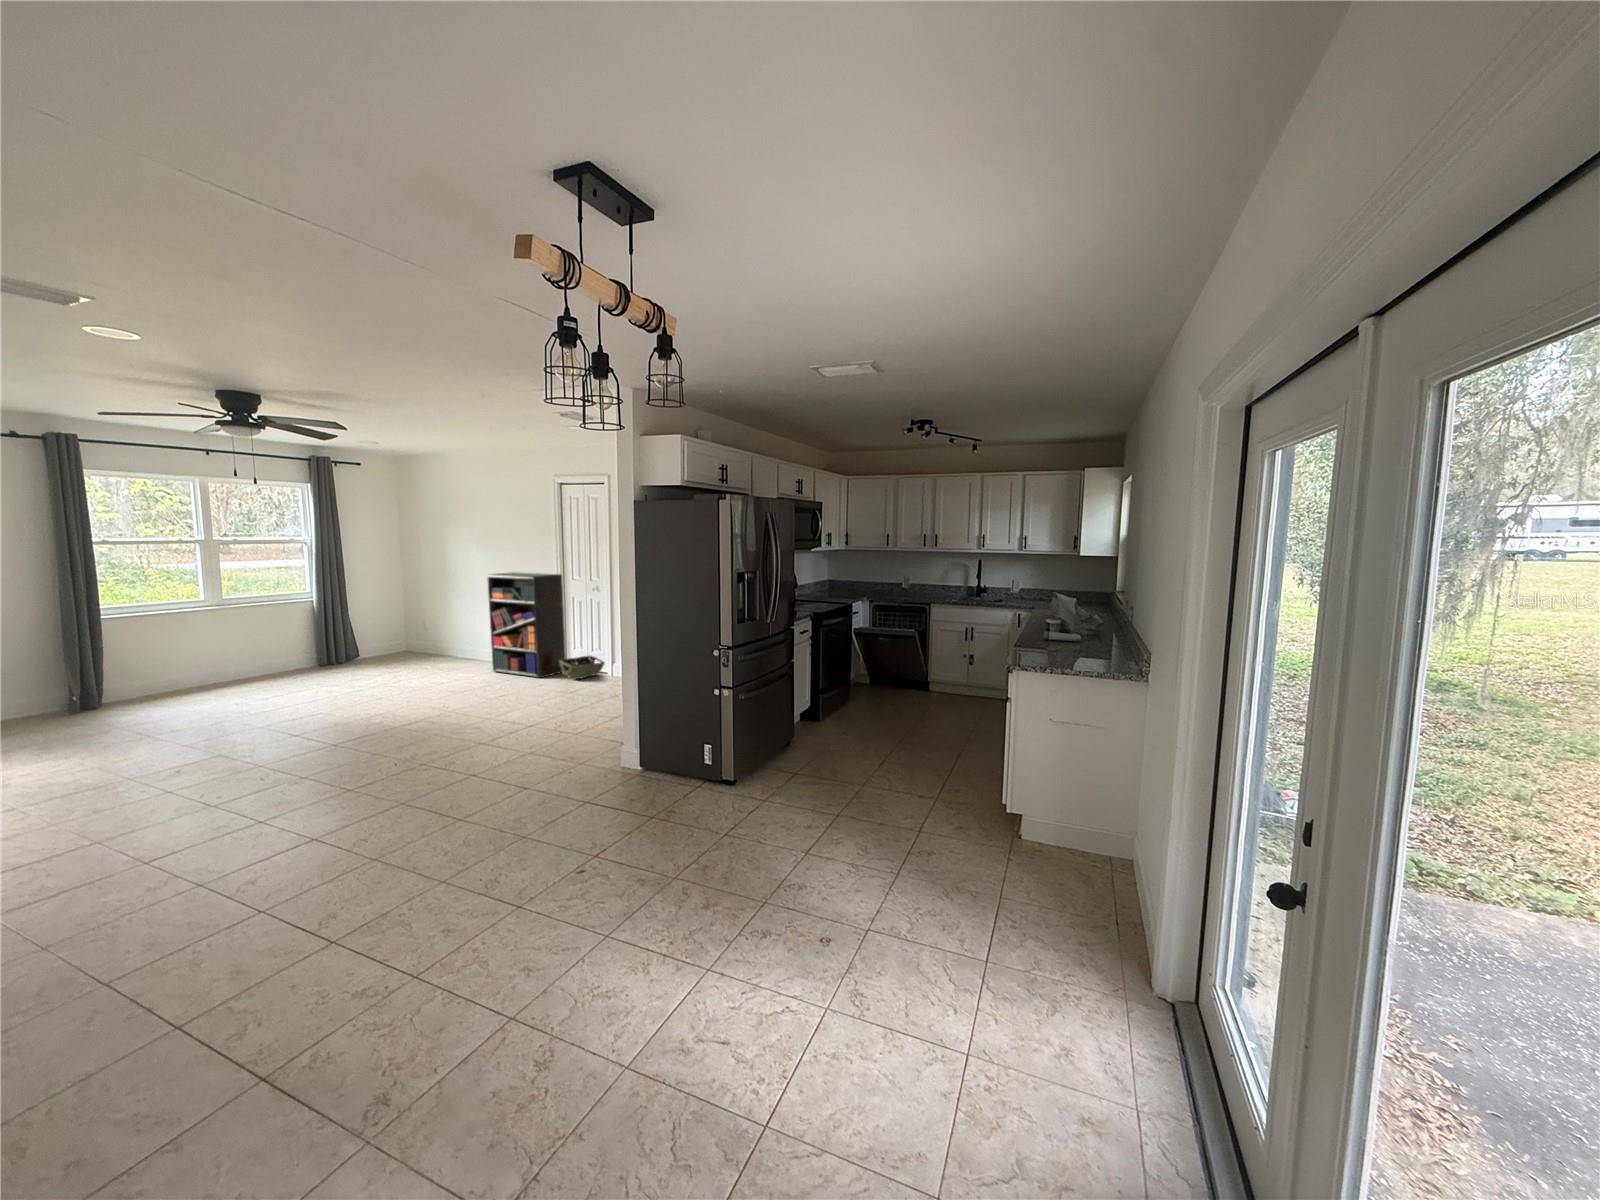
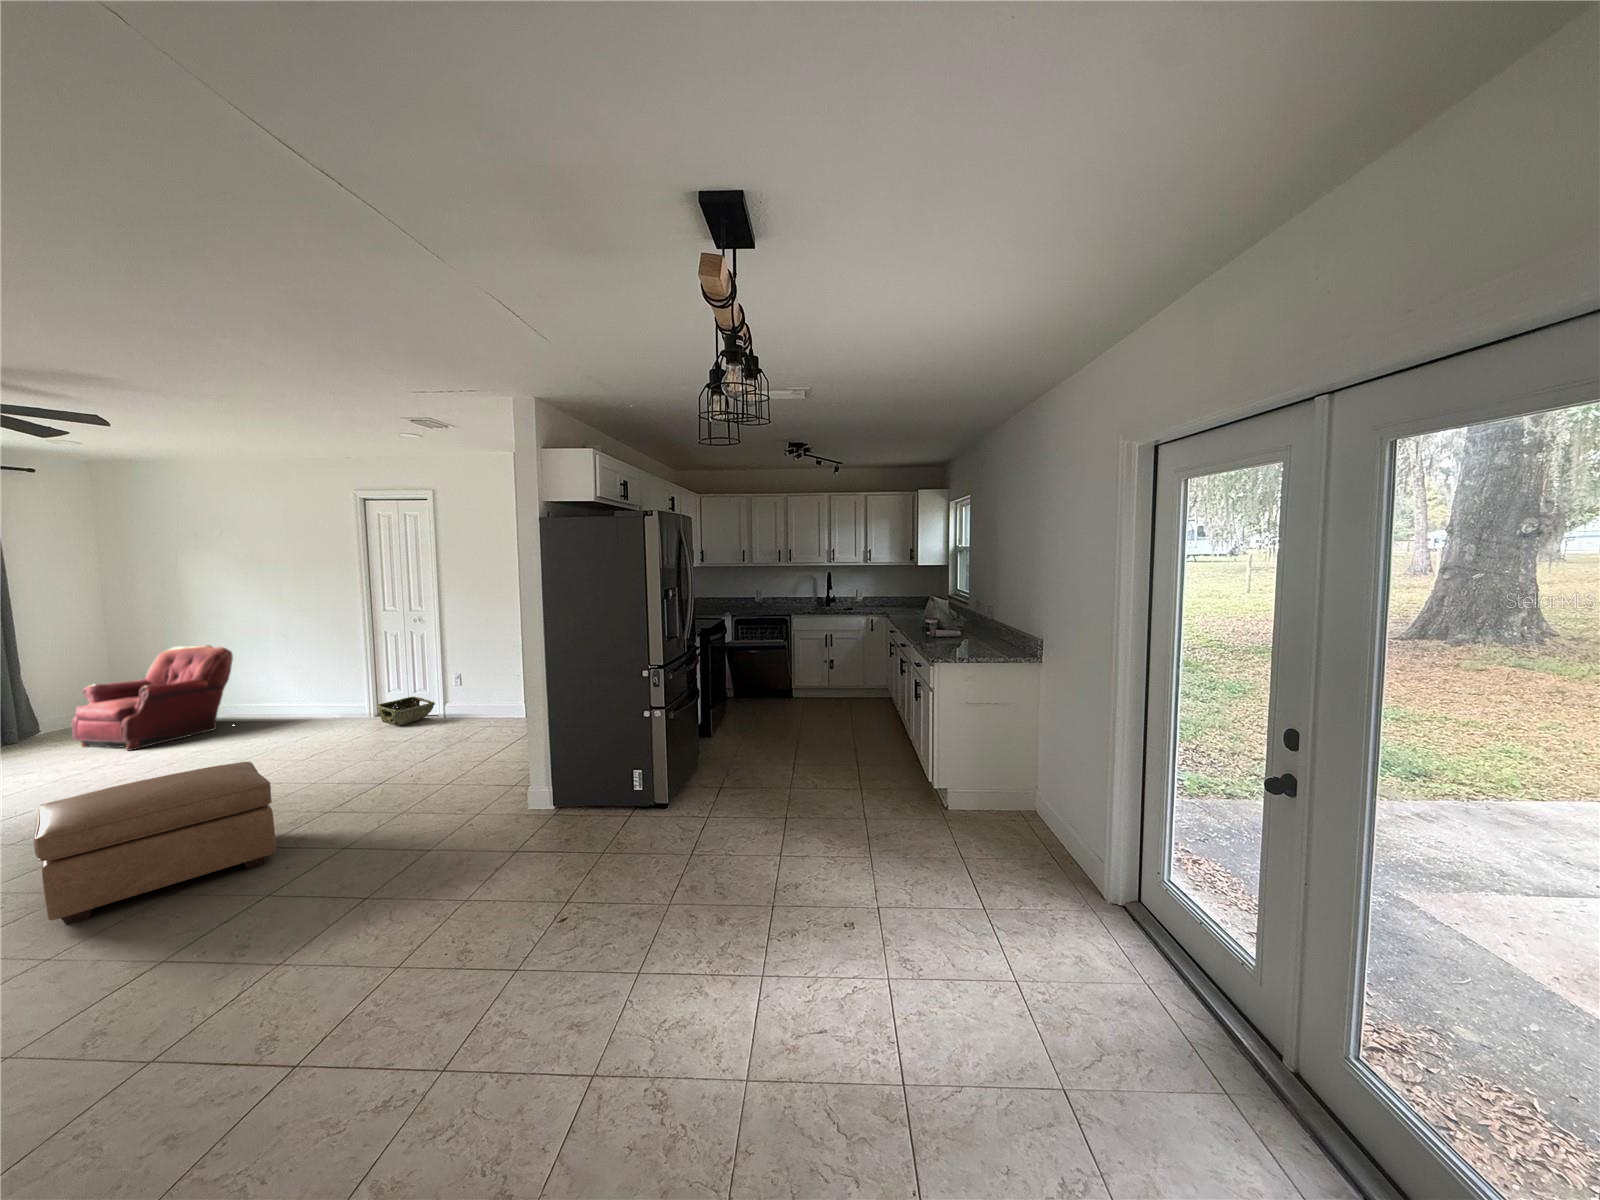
bookshelf: present [488,572,566,678] -> none [263,605,380,729]
armchair: none [374,601,478,678] -> present [72,645,233,751]
ottoman: none [275,696,432,799] -> present [33,761,276,925]

